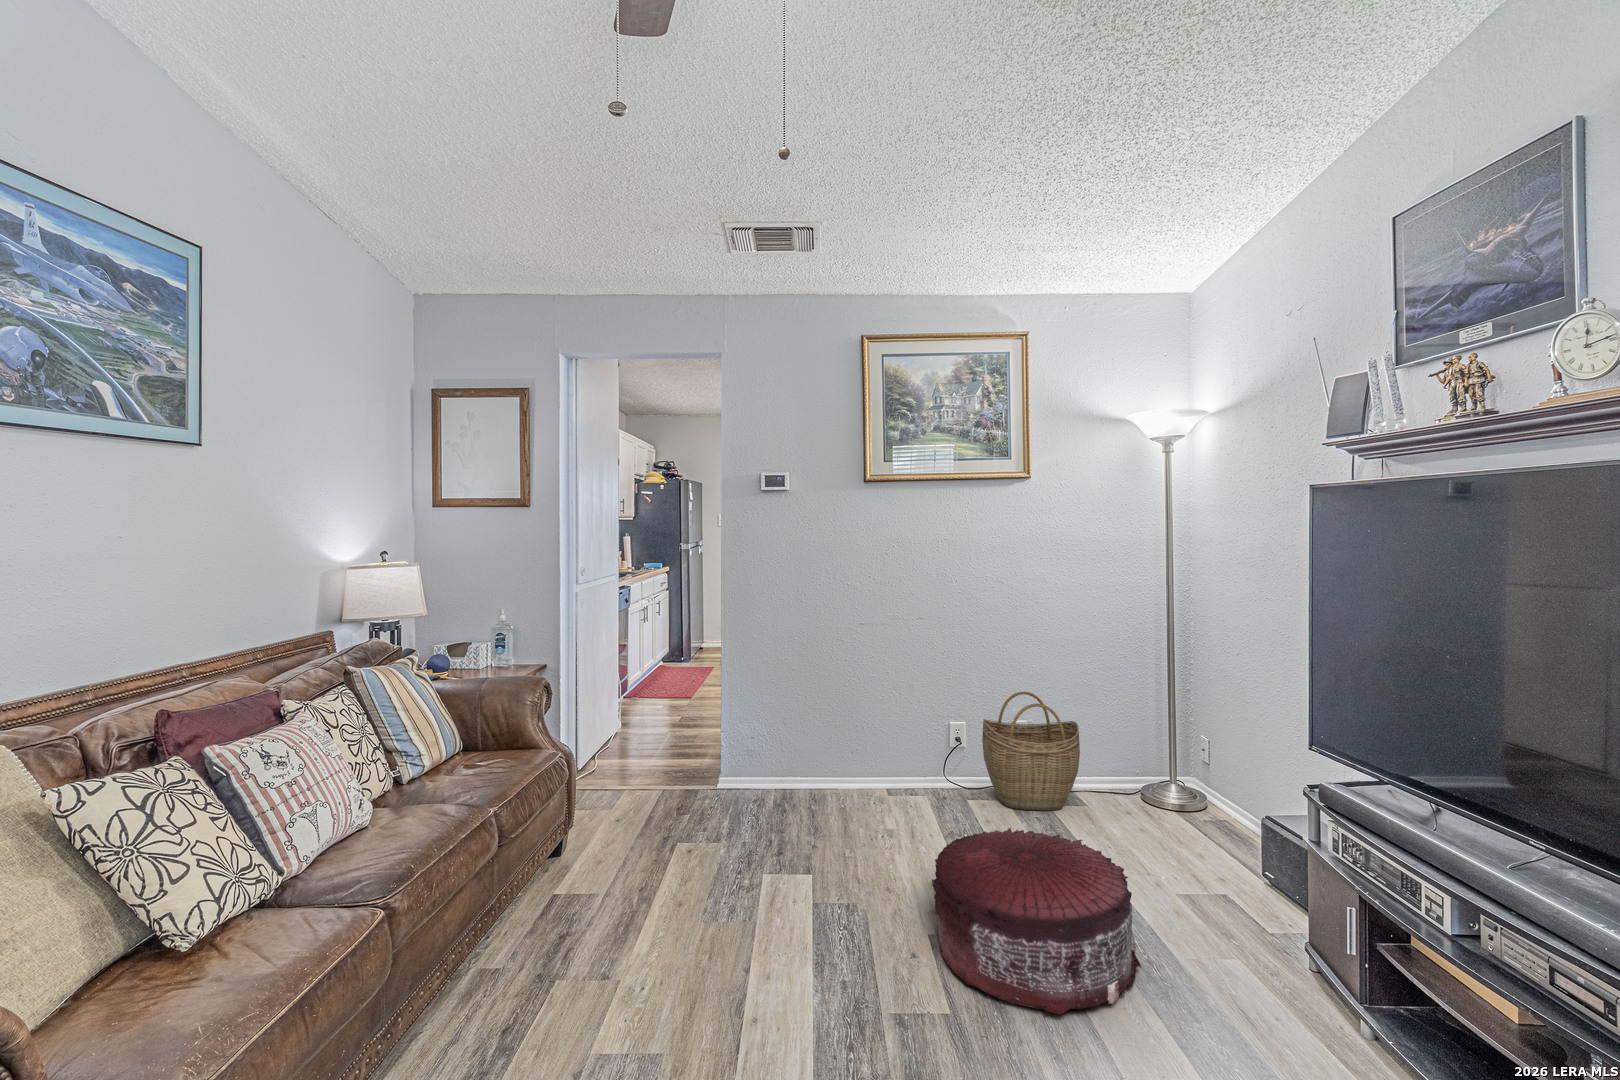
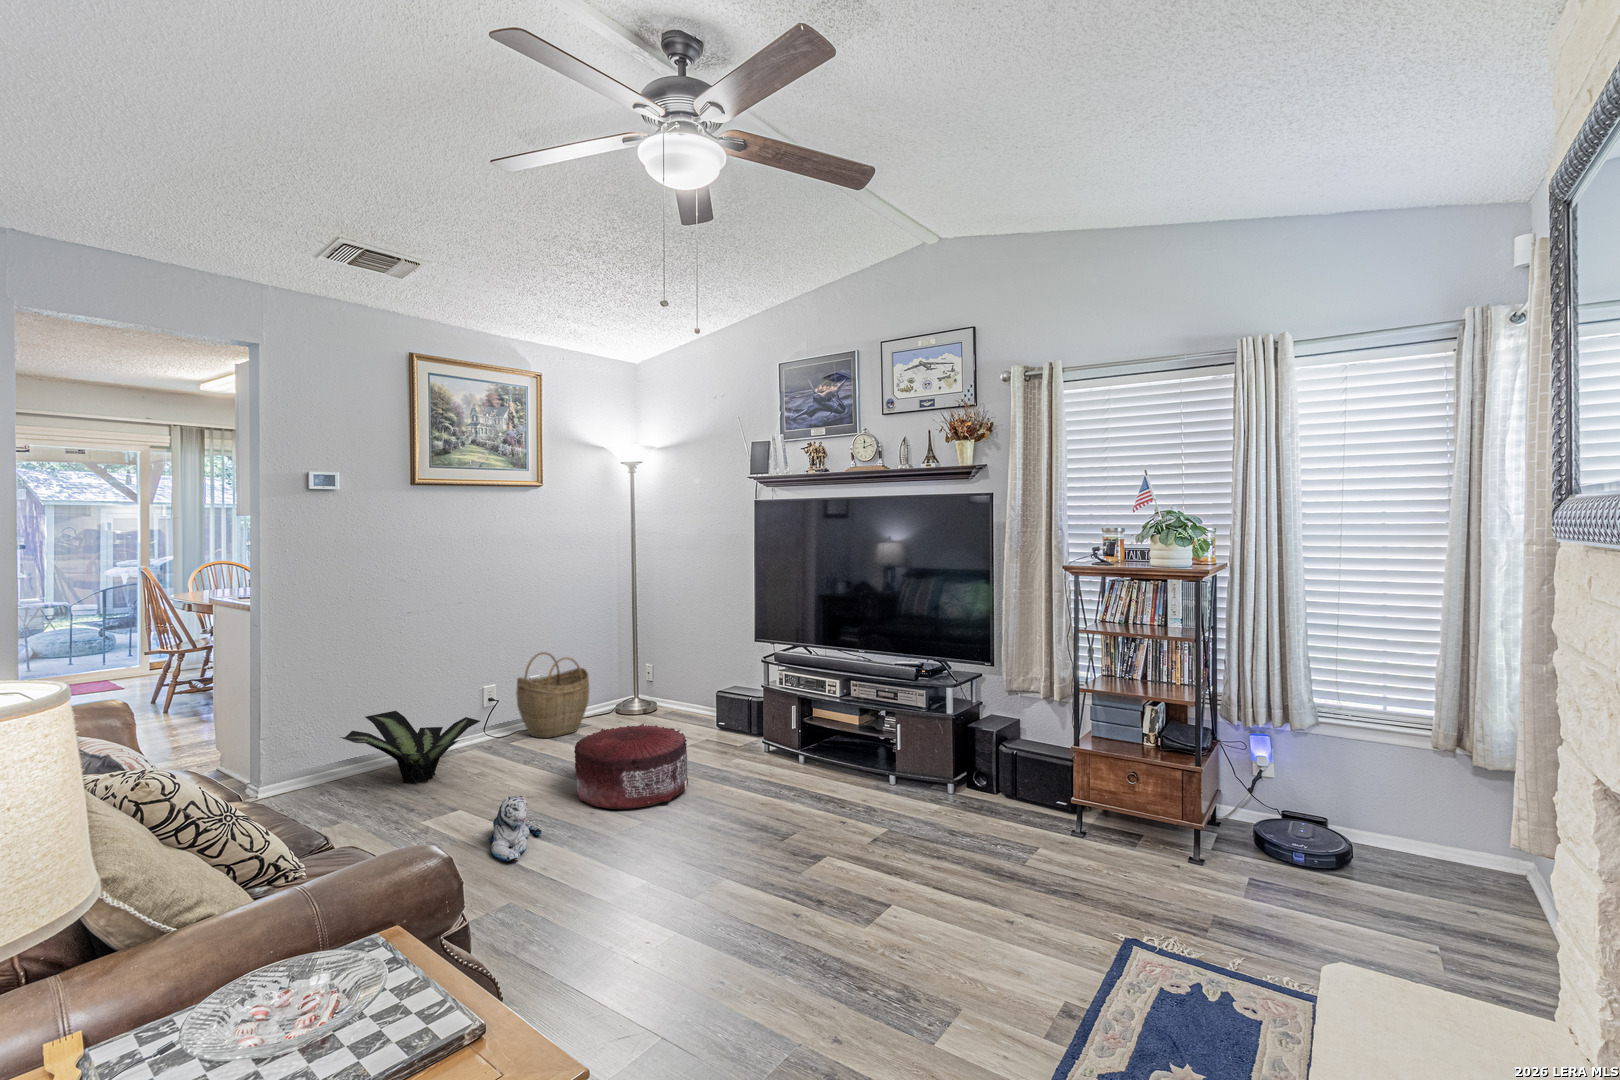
potted plant: none [745,730,902,826] -> present [341,711,480,784]
plush toy: none [733,899,836,1010] -> present [489,796,542,862]

